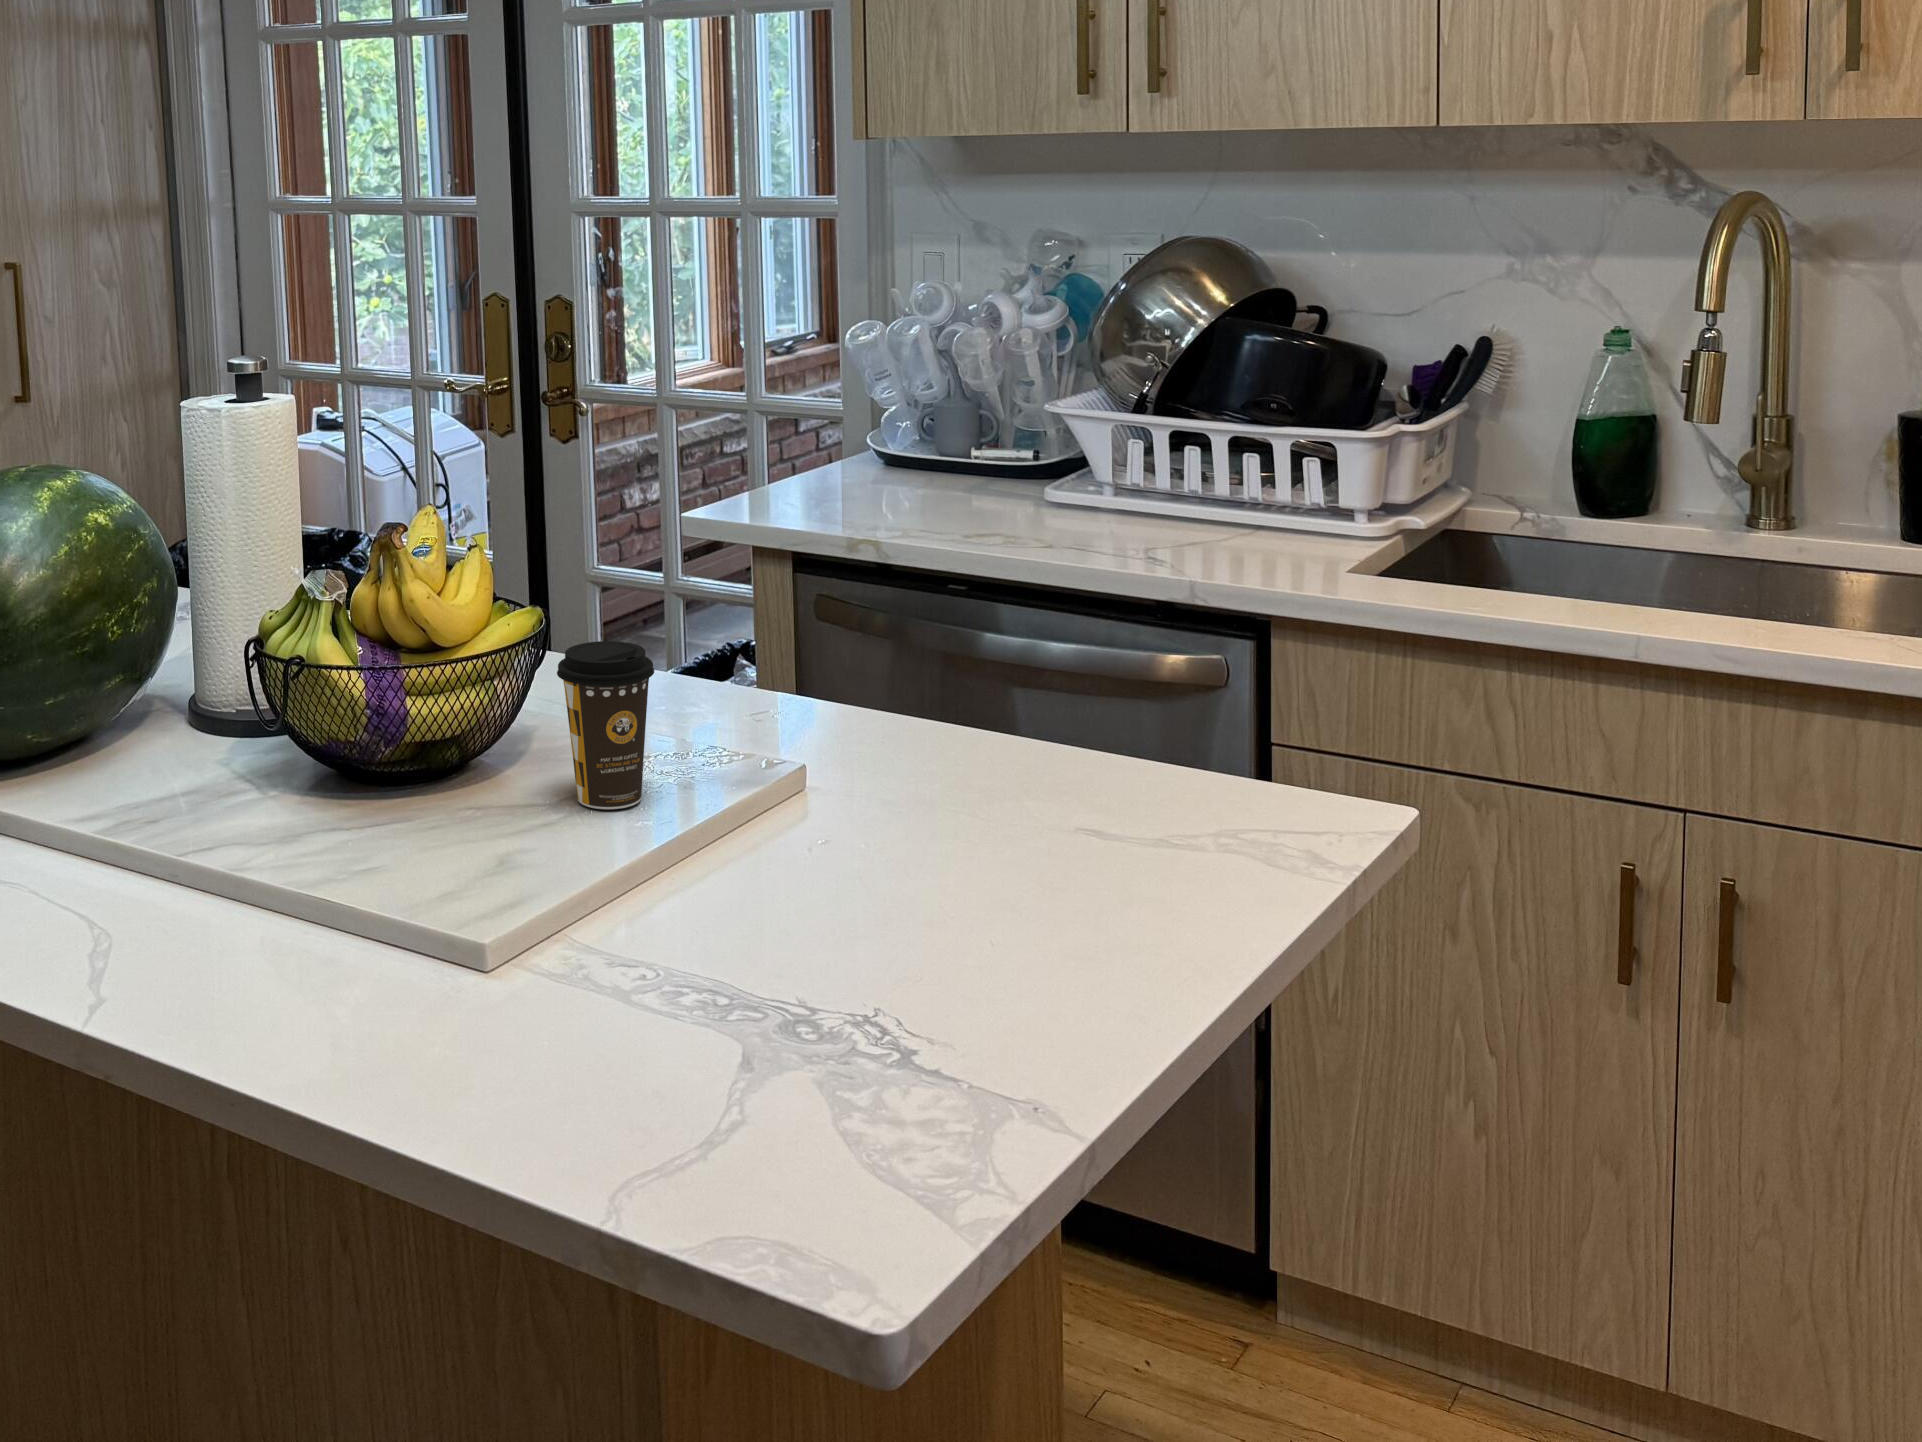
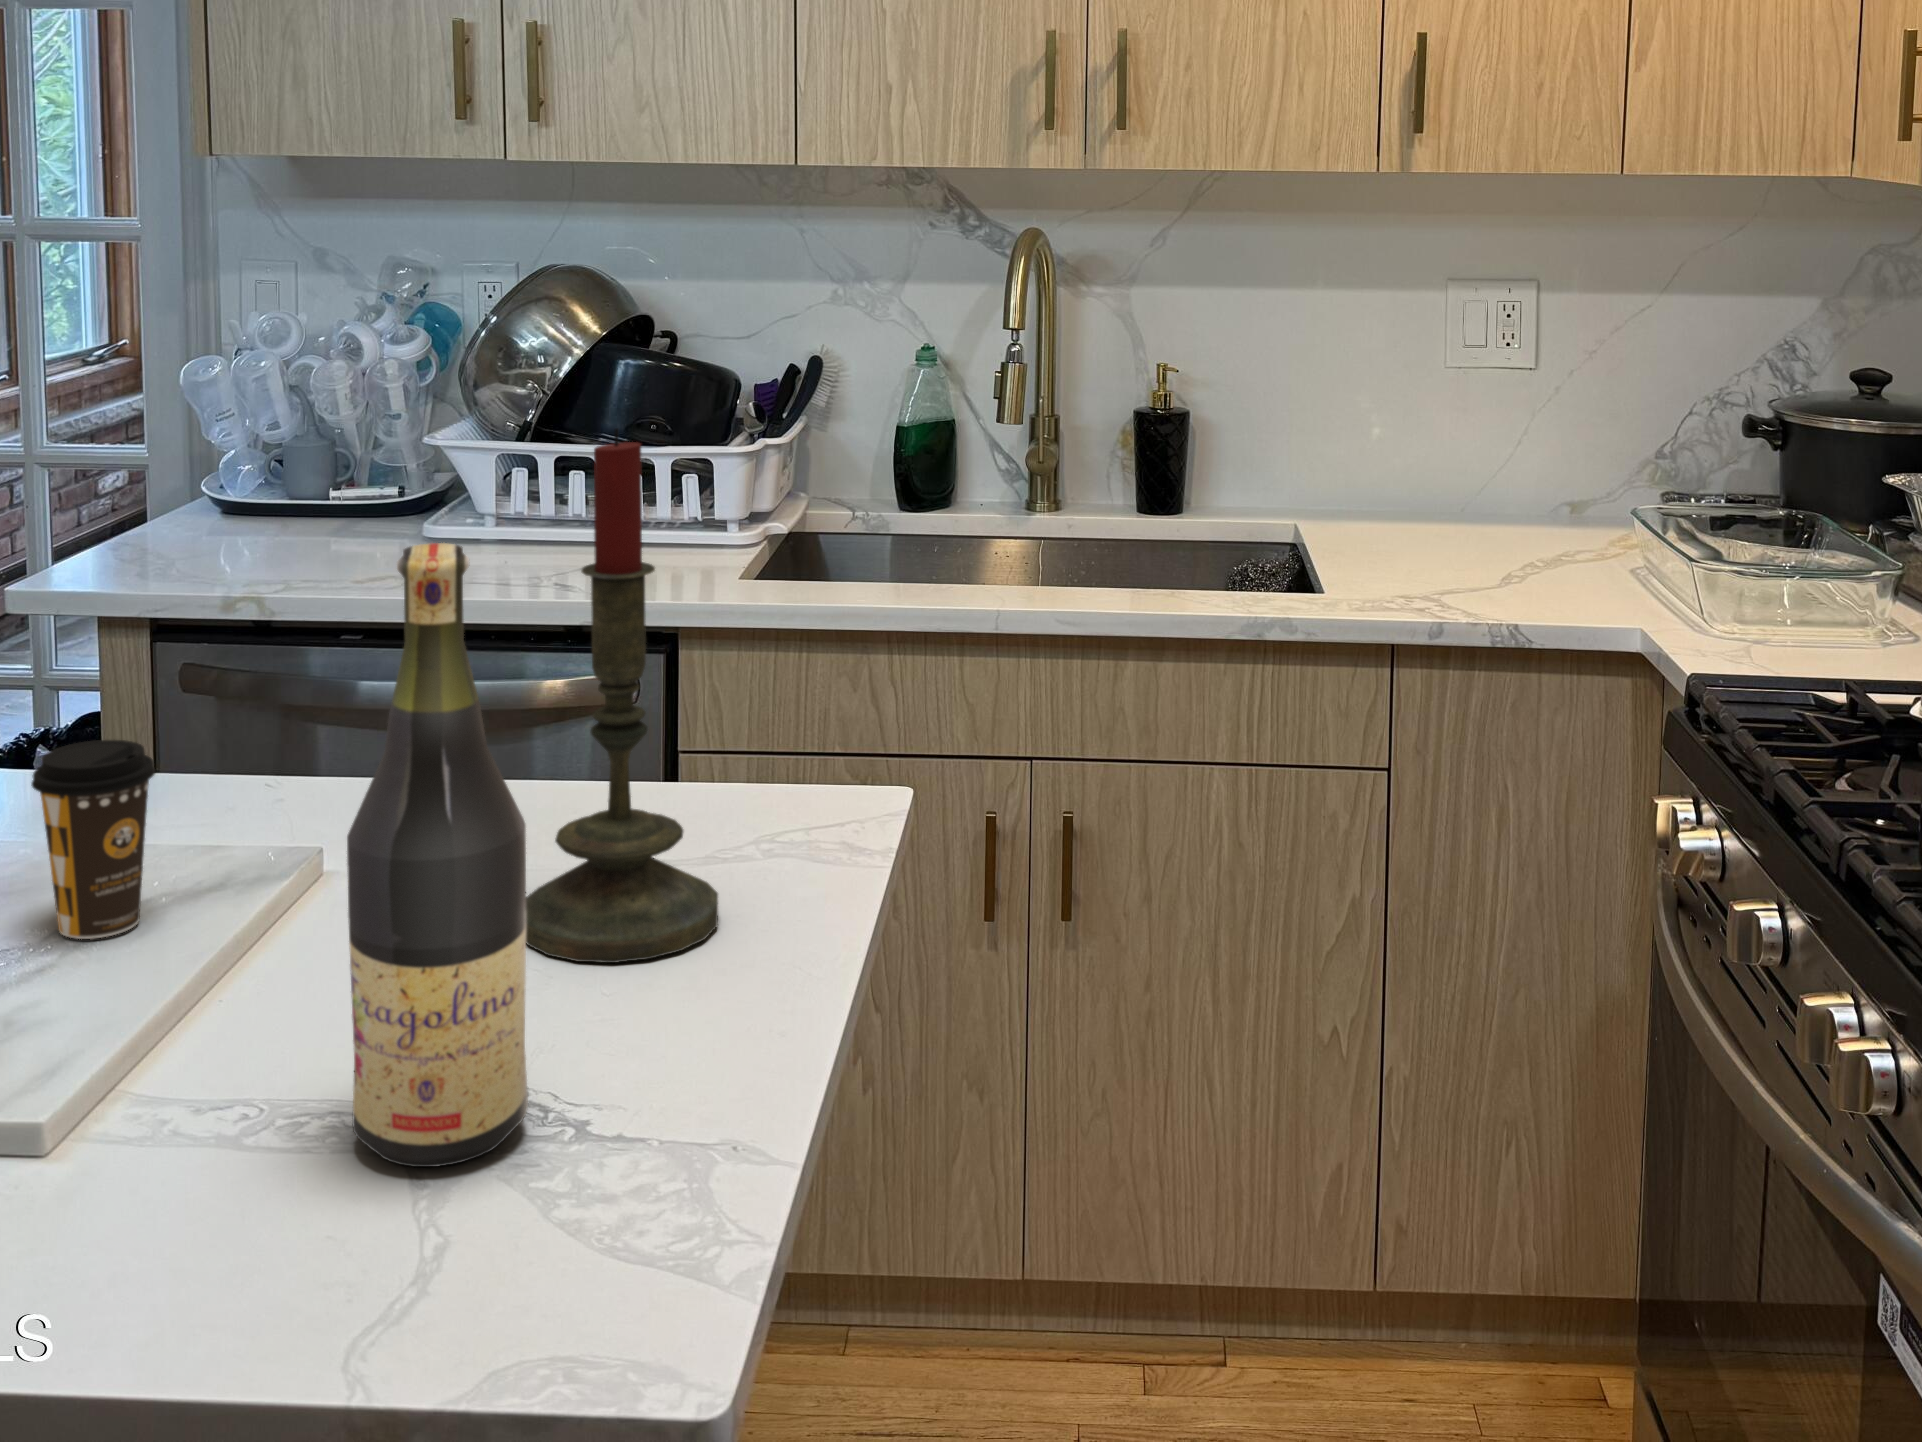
candle: none [947,394,1145,919] -> present [526,429,718,963]
wine bottle: none [702,487,865,1059] -> present [347,543,528,1167]

